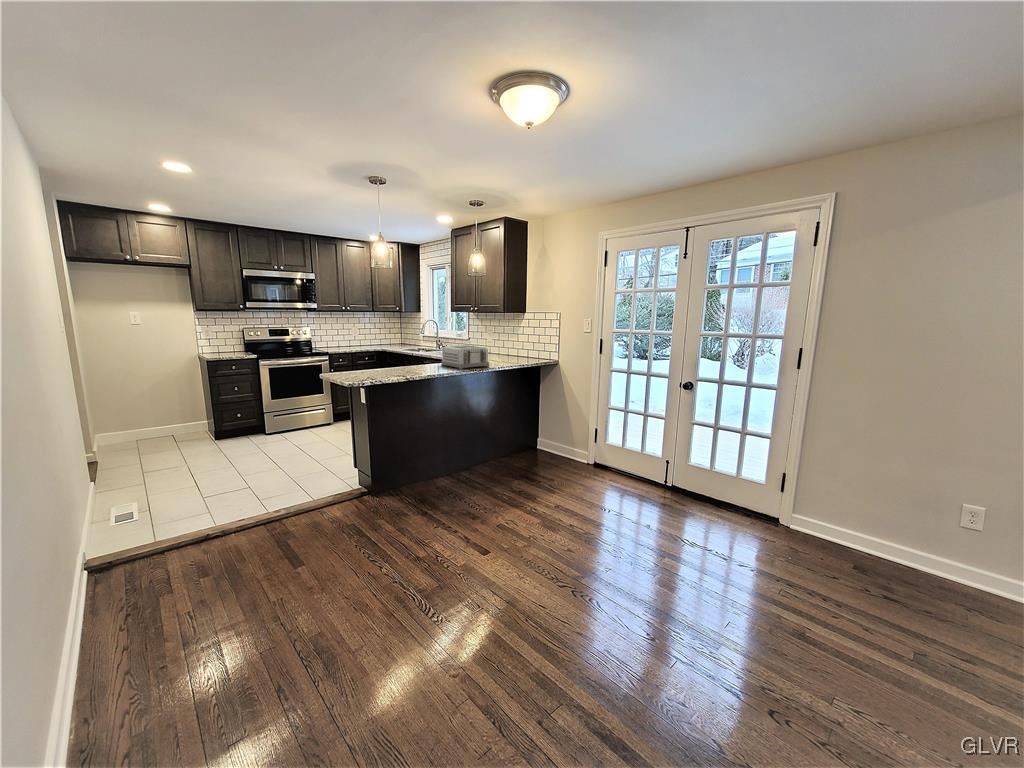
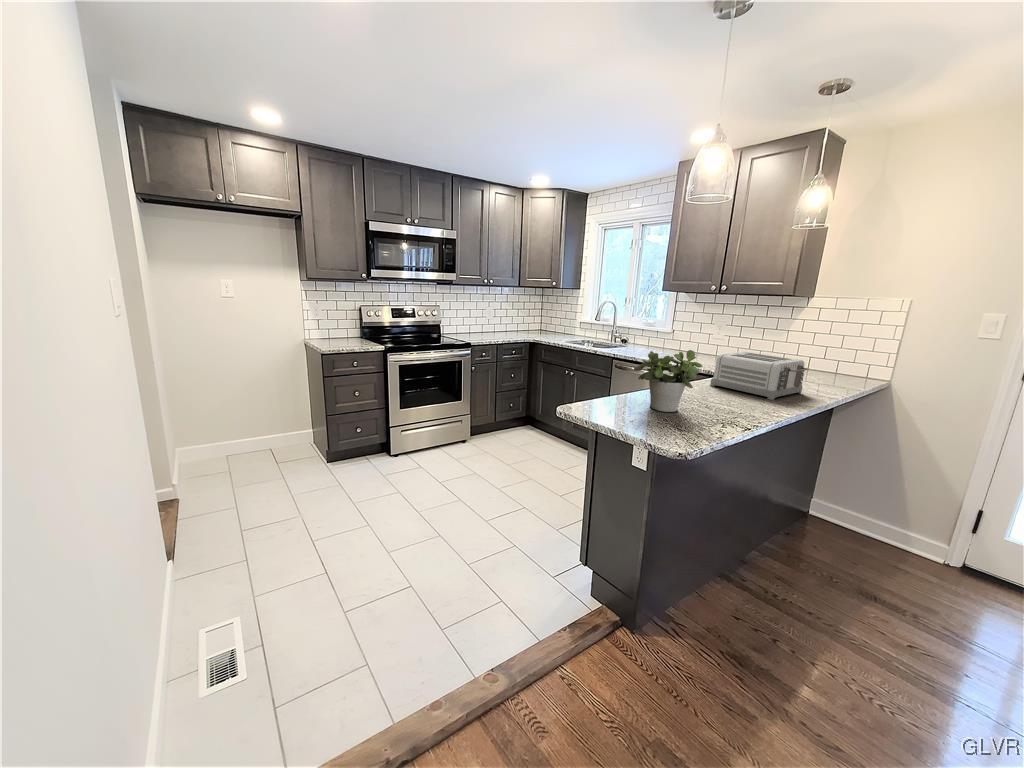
potted plant: none [361,340,395,374] -> present [634,350,703,412]

